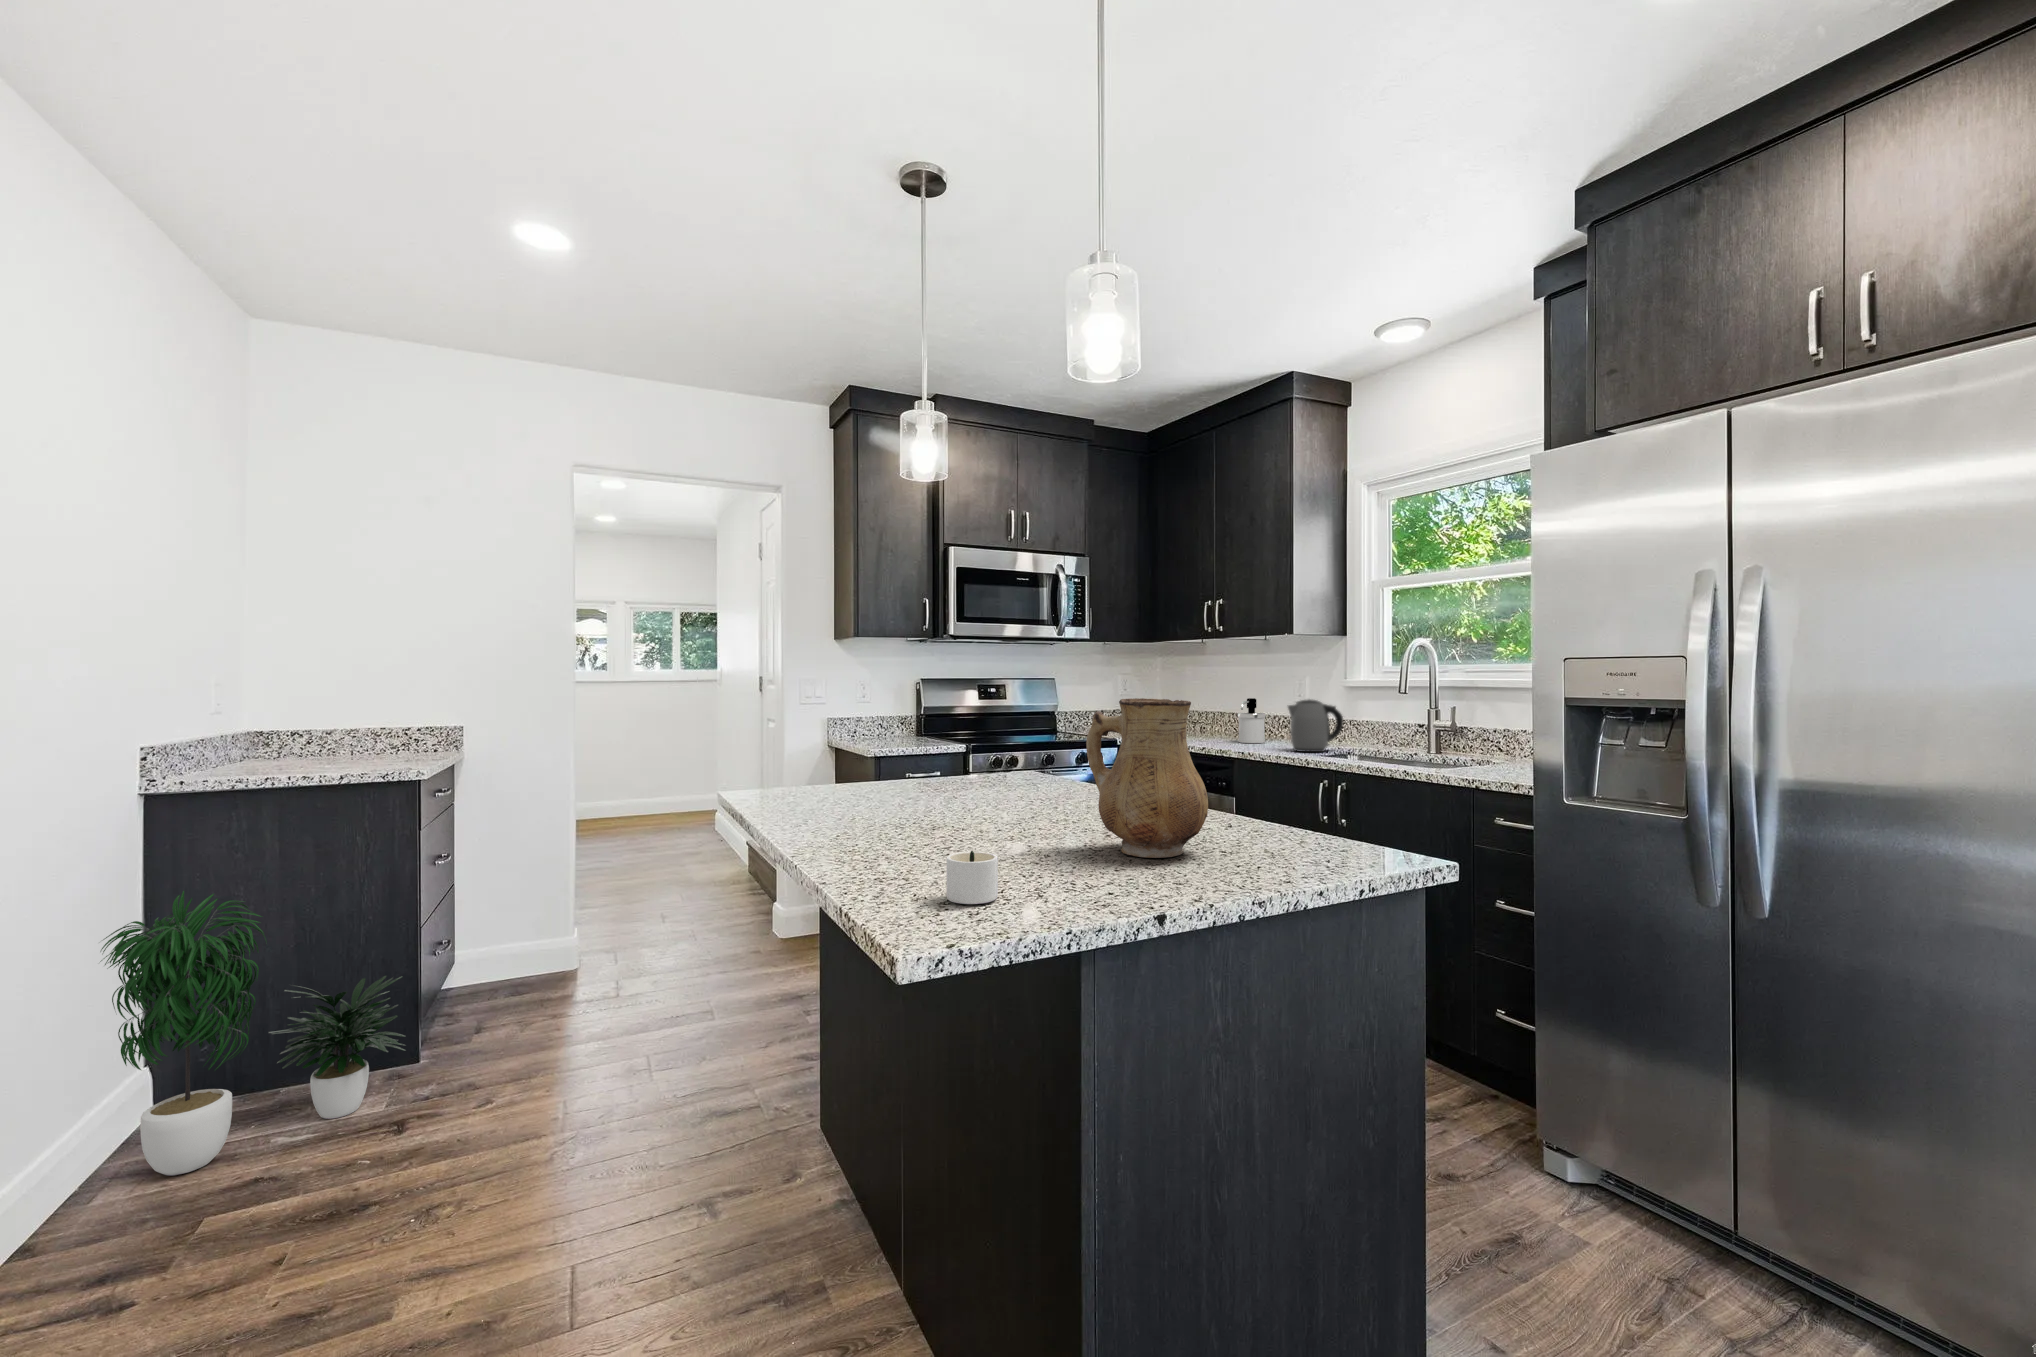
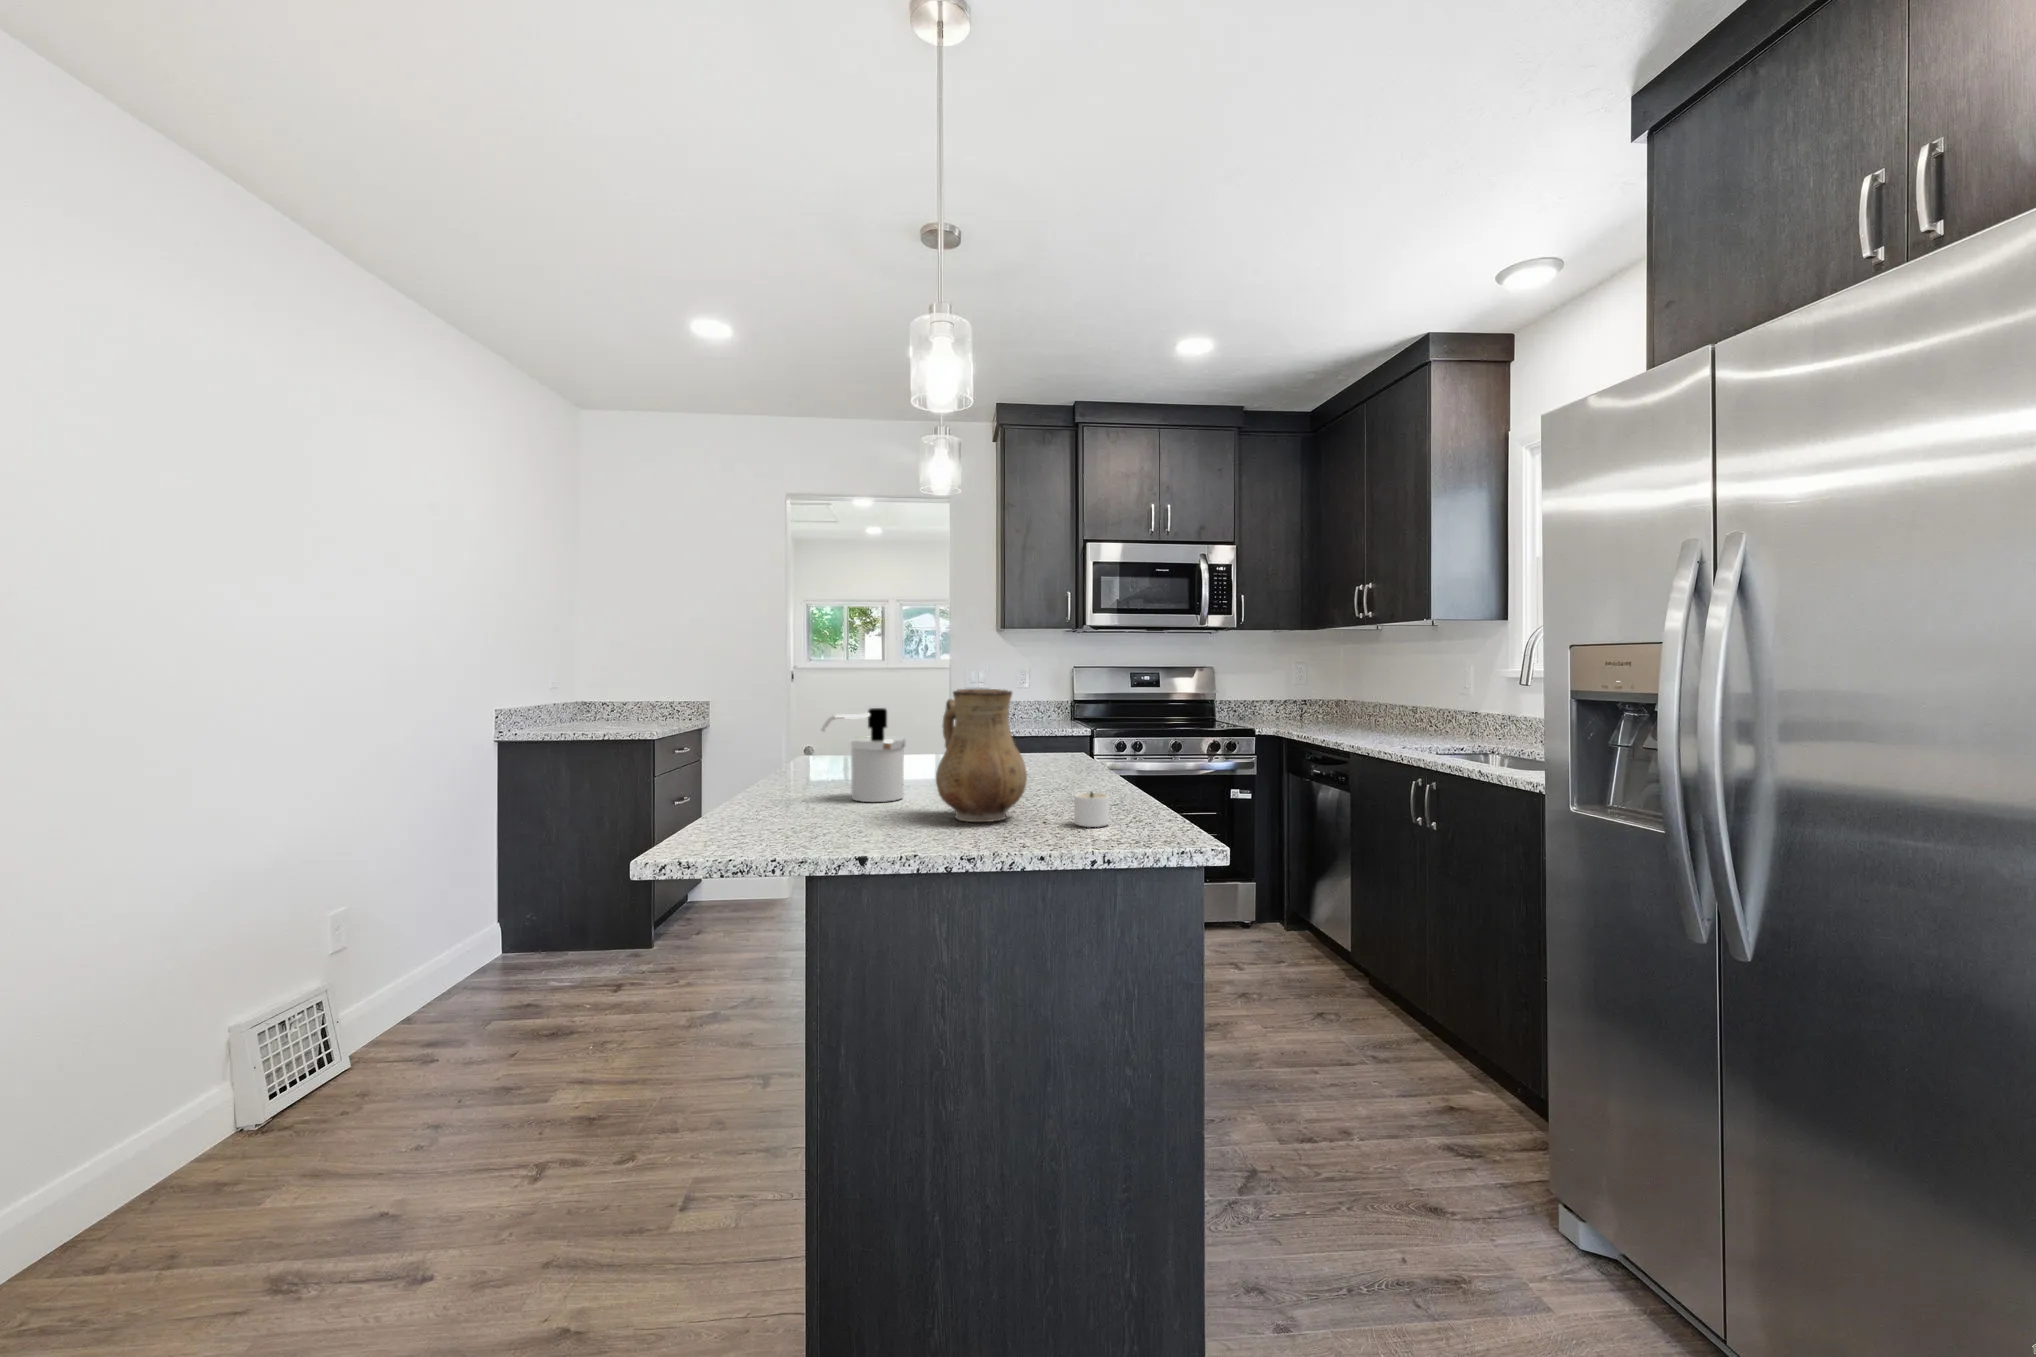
soap dispenser: present [1238,698,1266,743] -> present [821,708,905,802]
kettle: present [1288,699,1343,752] -> none [1407,691,1471,748]
candle: present [946,851,998,904] -> present [1074,792,1110,827]
potted plant: present [100,891,406,1175] -> none [448,807,633,996]

